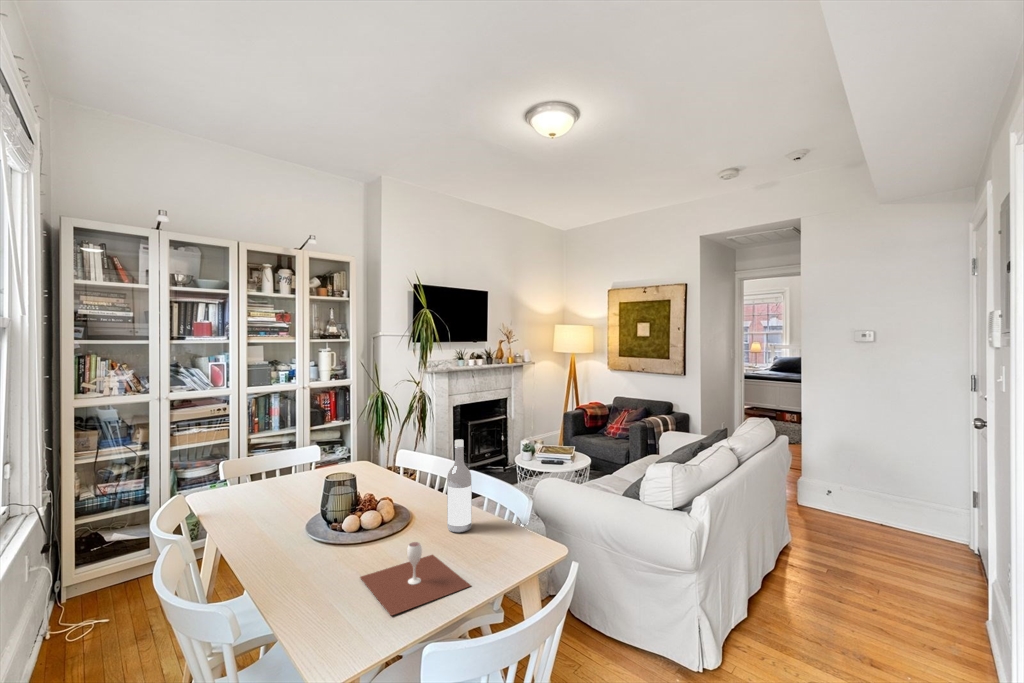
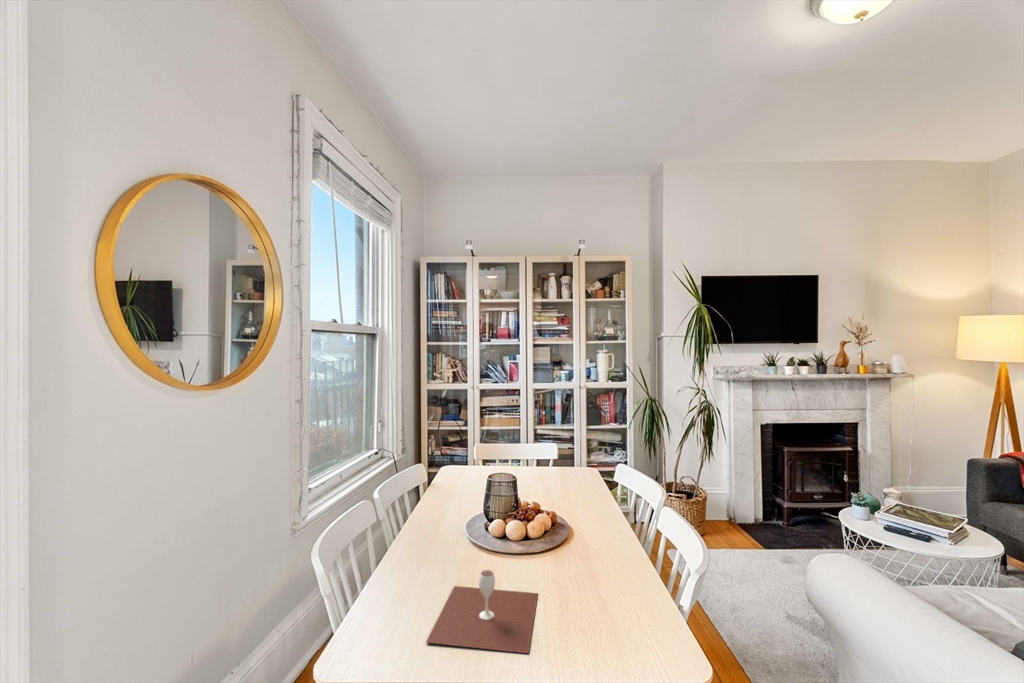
wine bottle: present [447,439,472,532] -> none [584,463,614,581]

